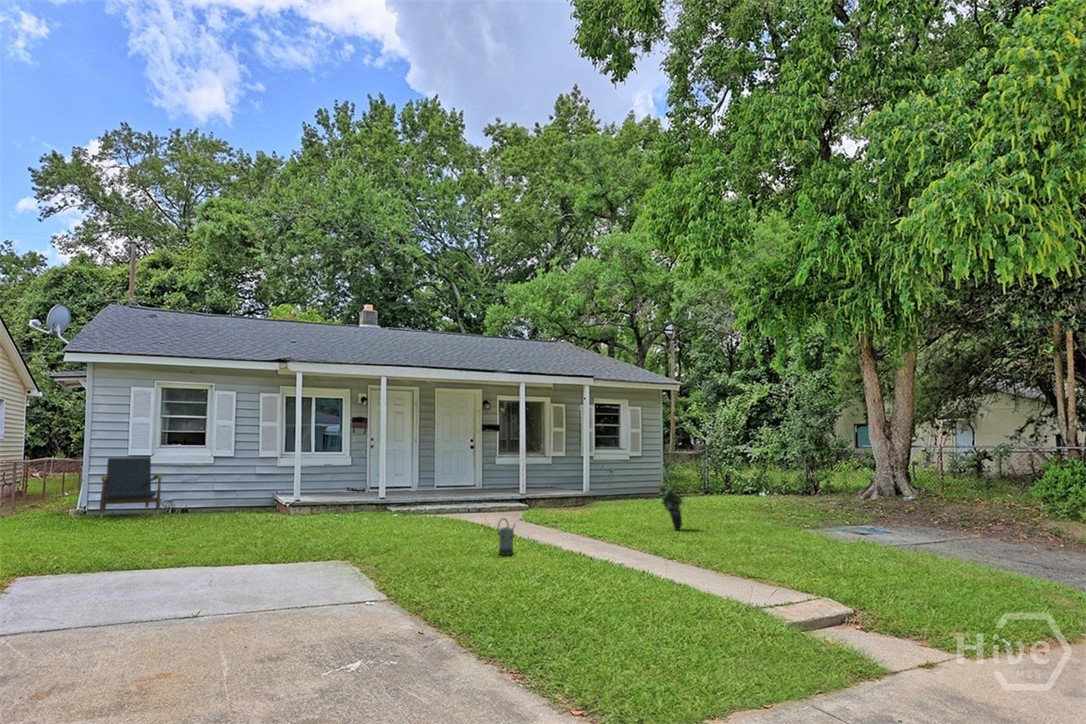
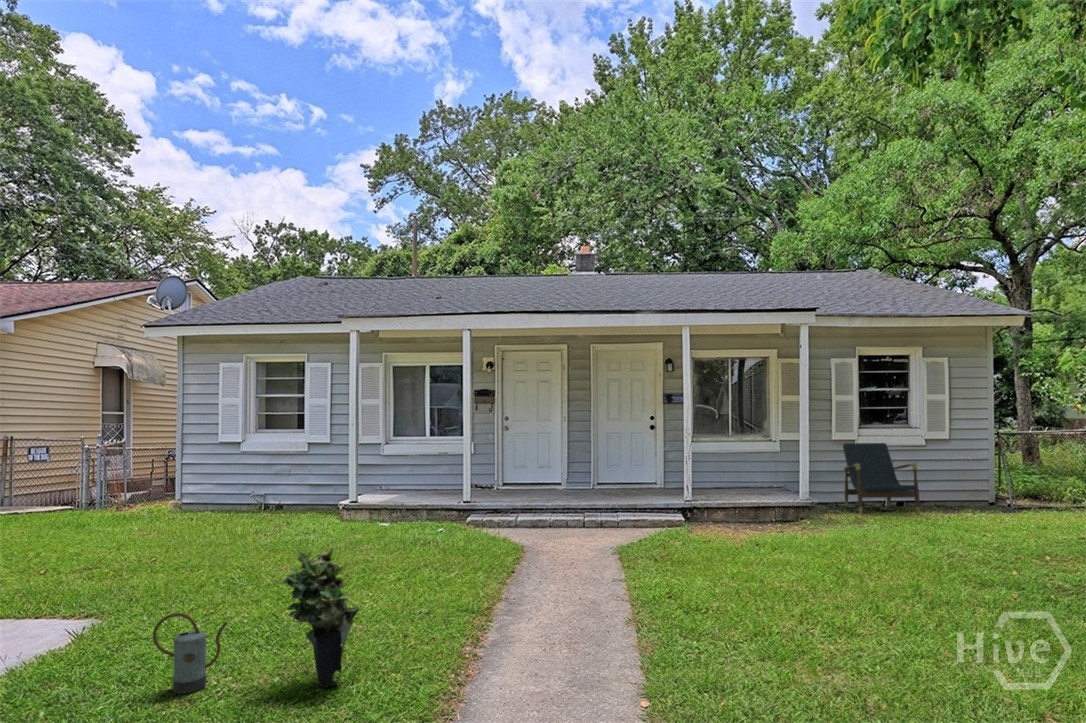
lounge chair: present [100,458,162,519] -> present [843,443,920,515]
potted plant: present [658,484,683,530] -> present [283,548,360,688]

